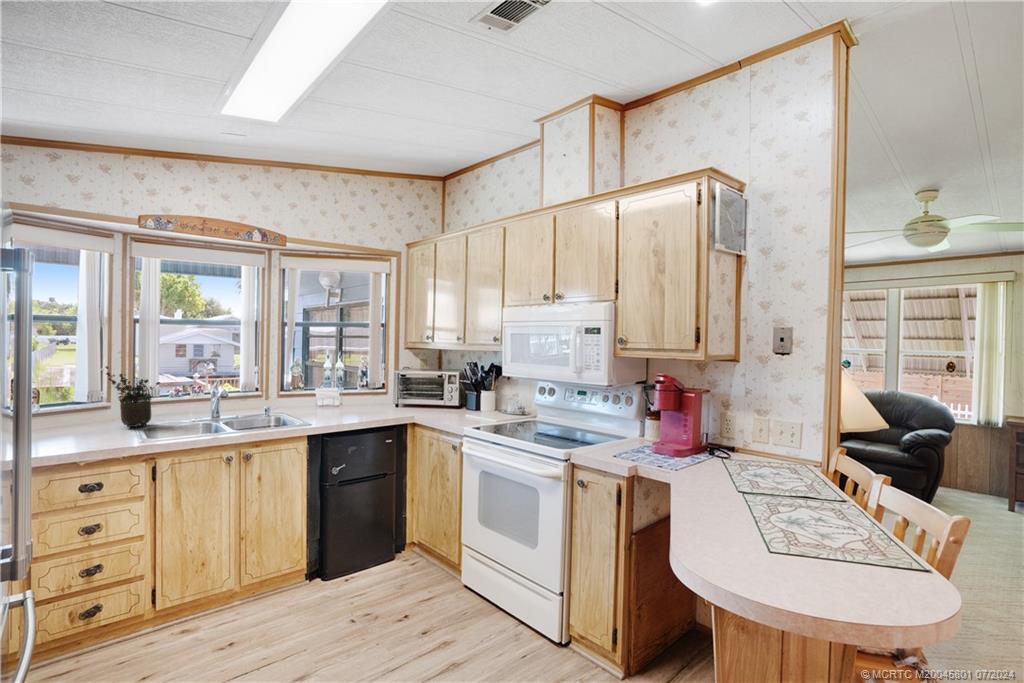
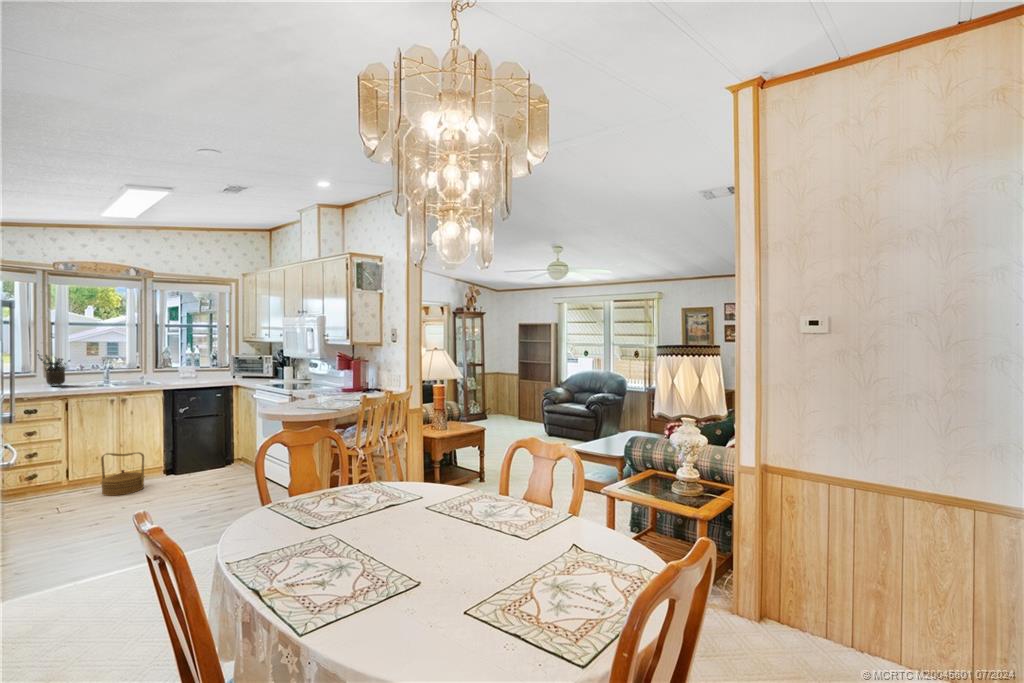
basket: none [212,560,287,650] -> present [101,452,145,496]

